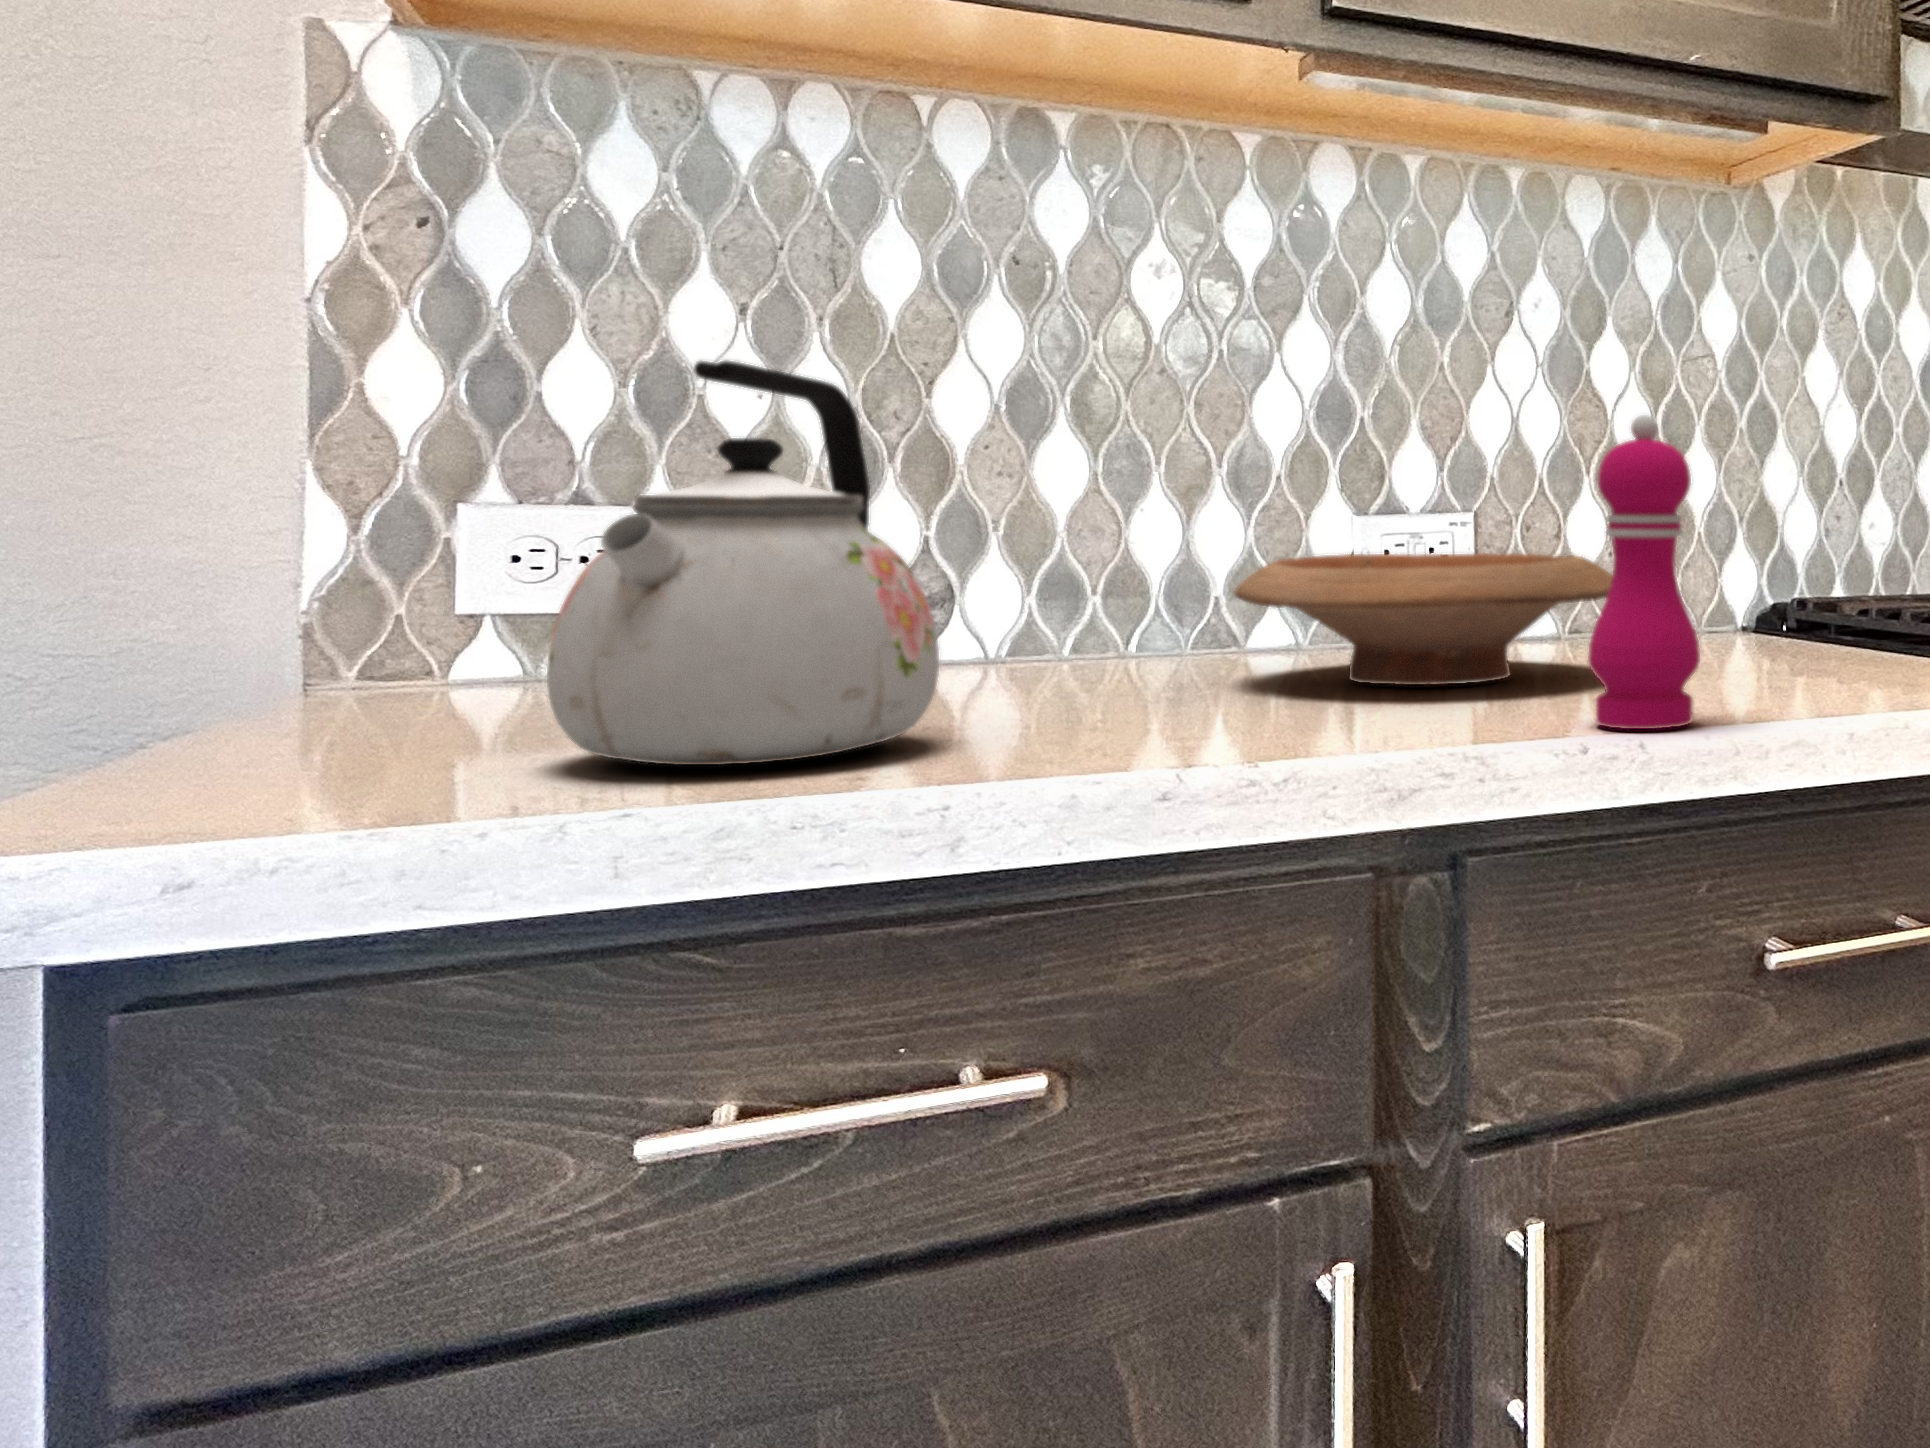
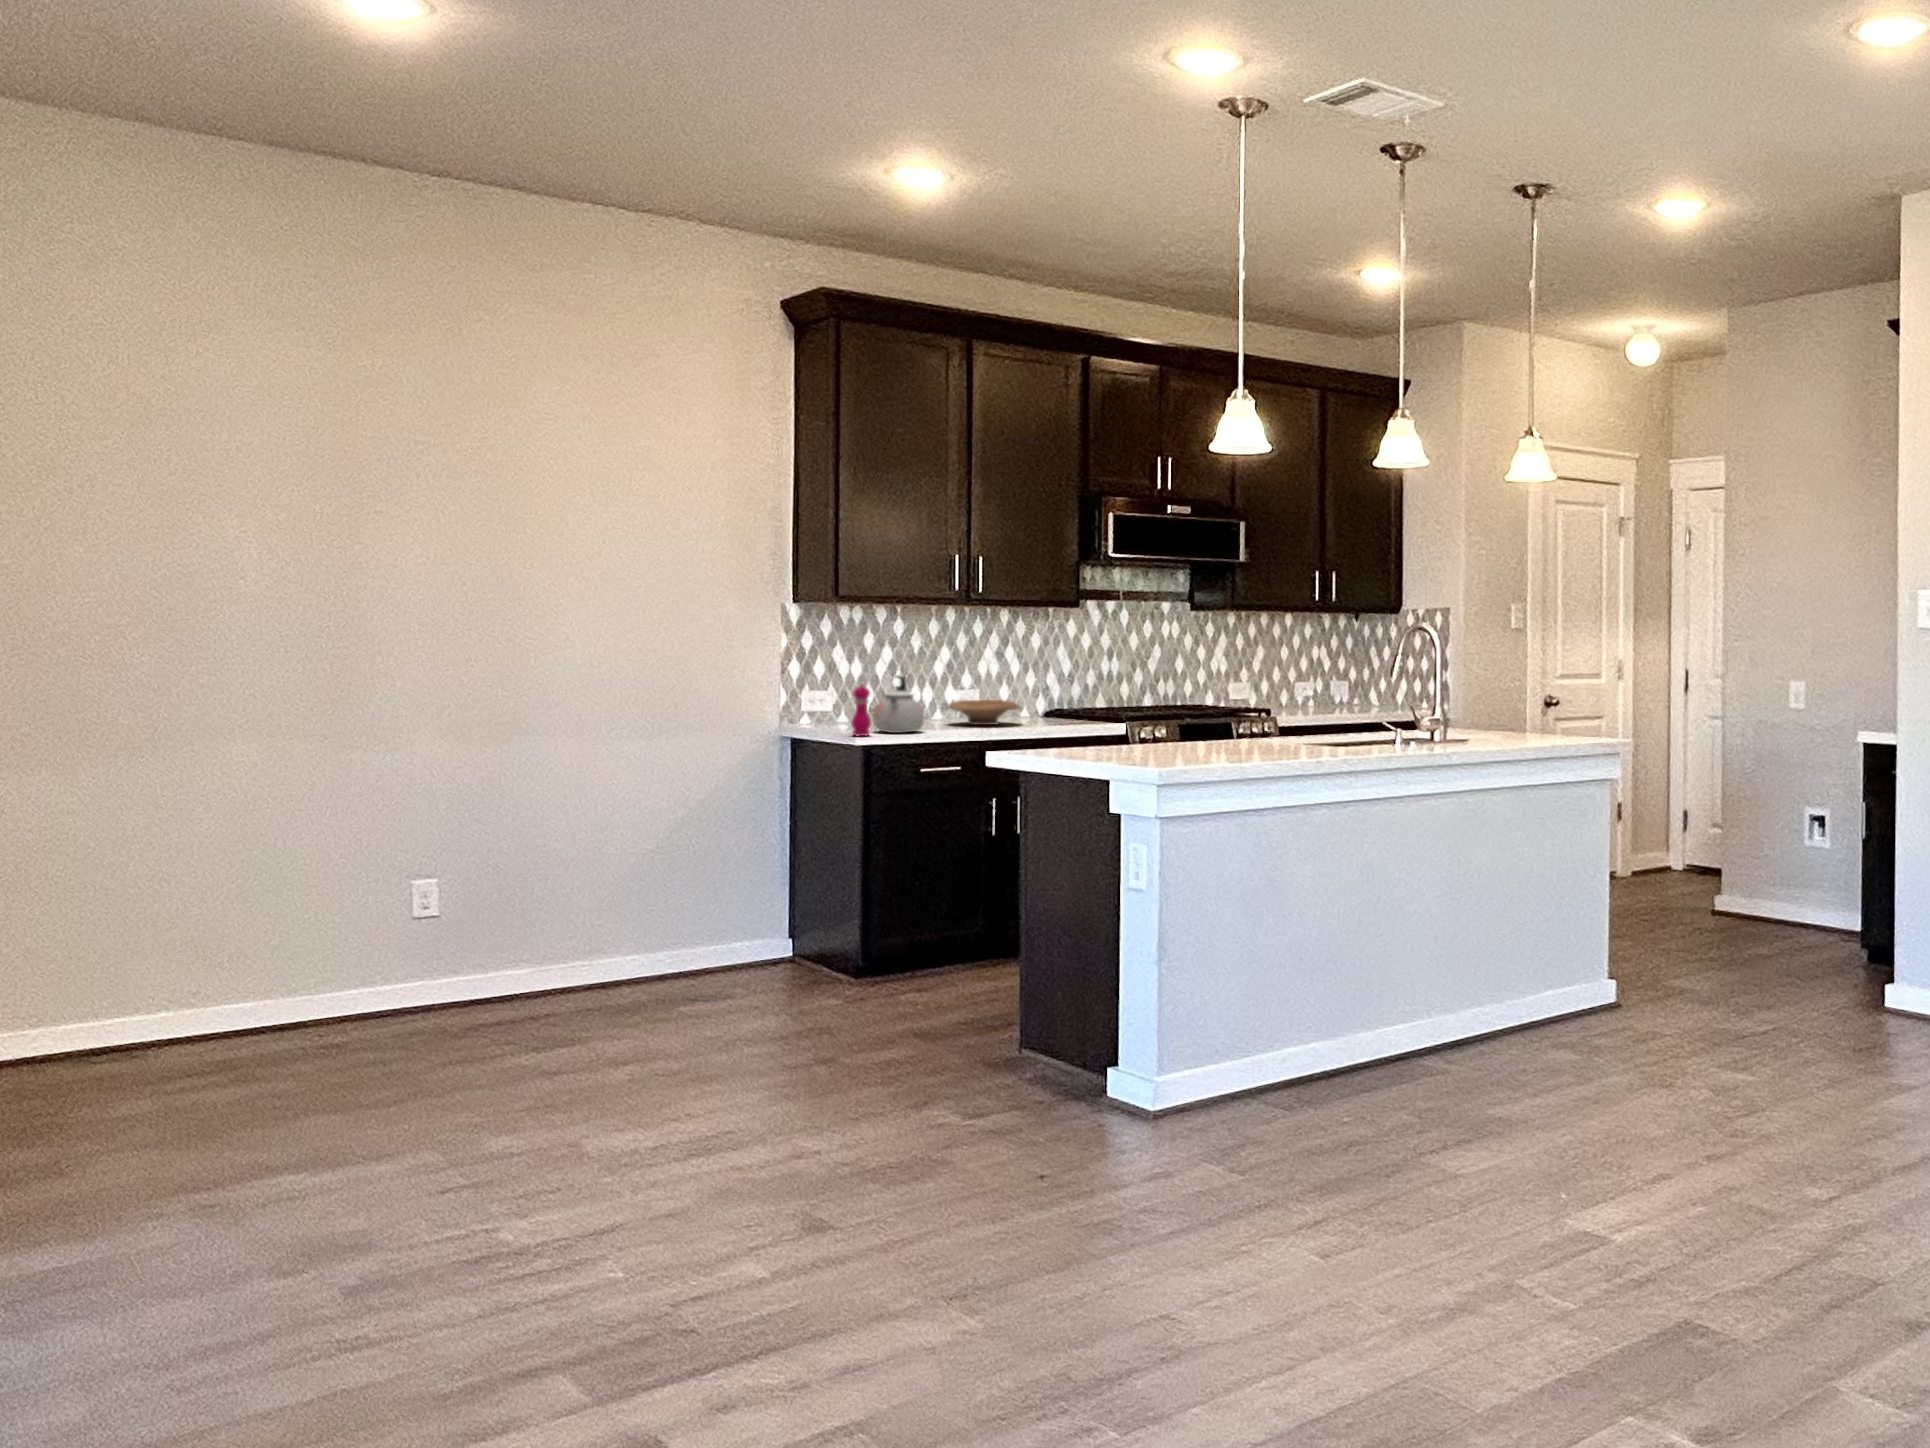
pepper mill: present [1588,415,1700,729] -> present [851,683,871,736]

